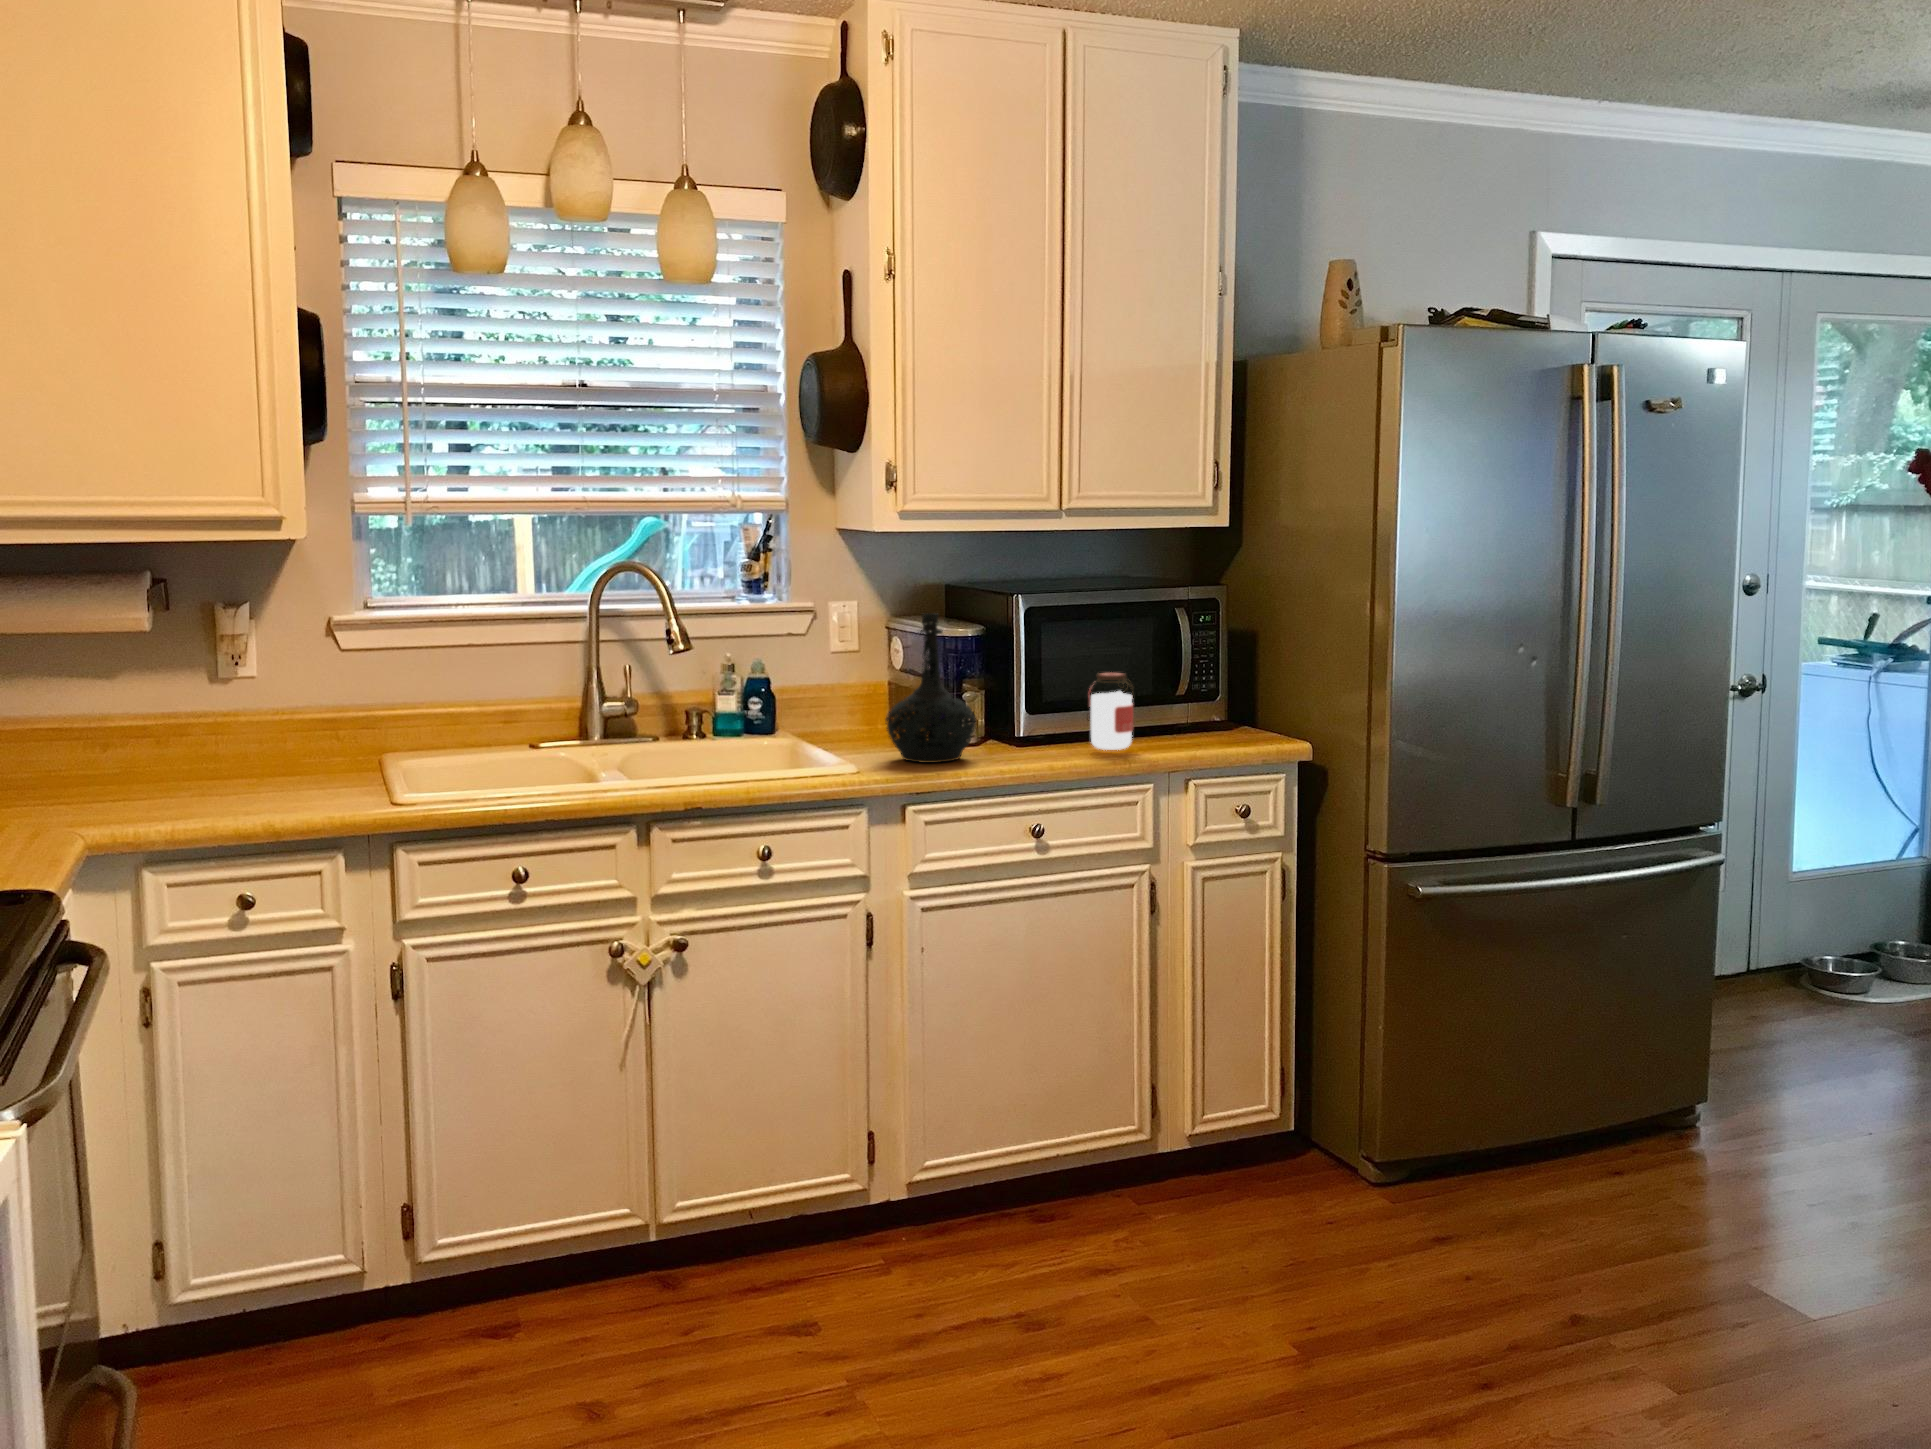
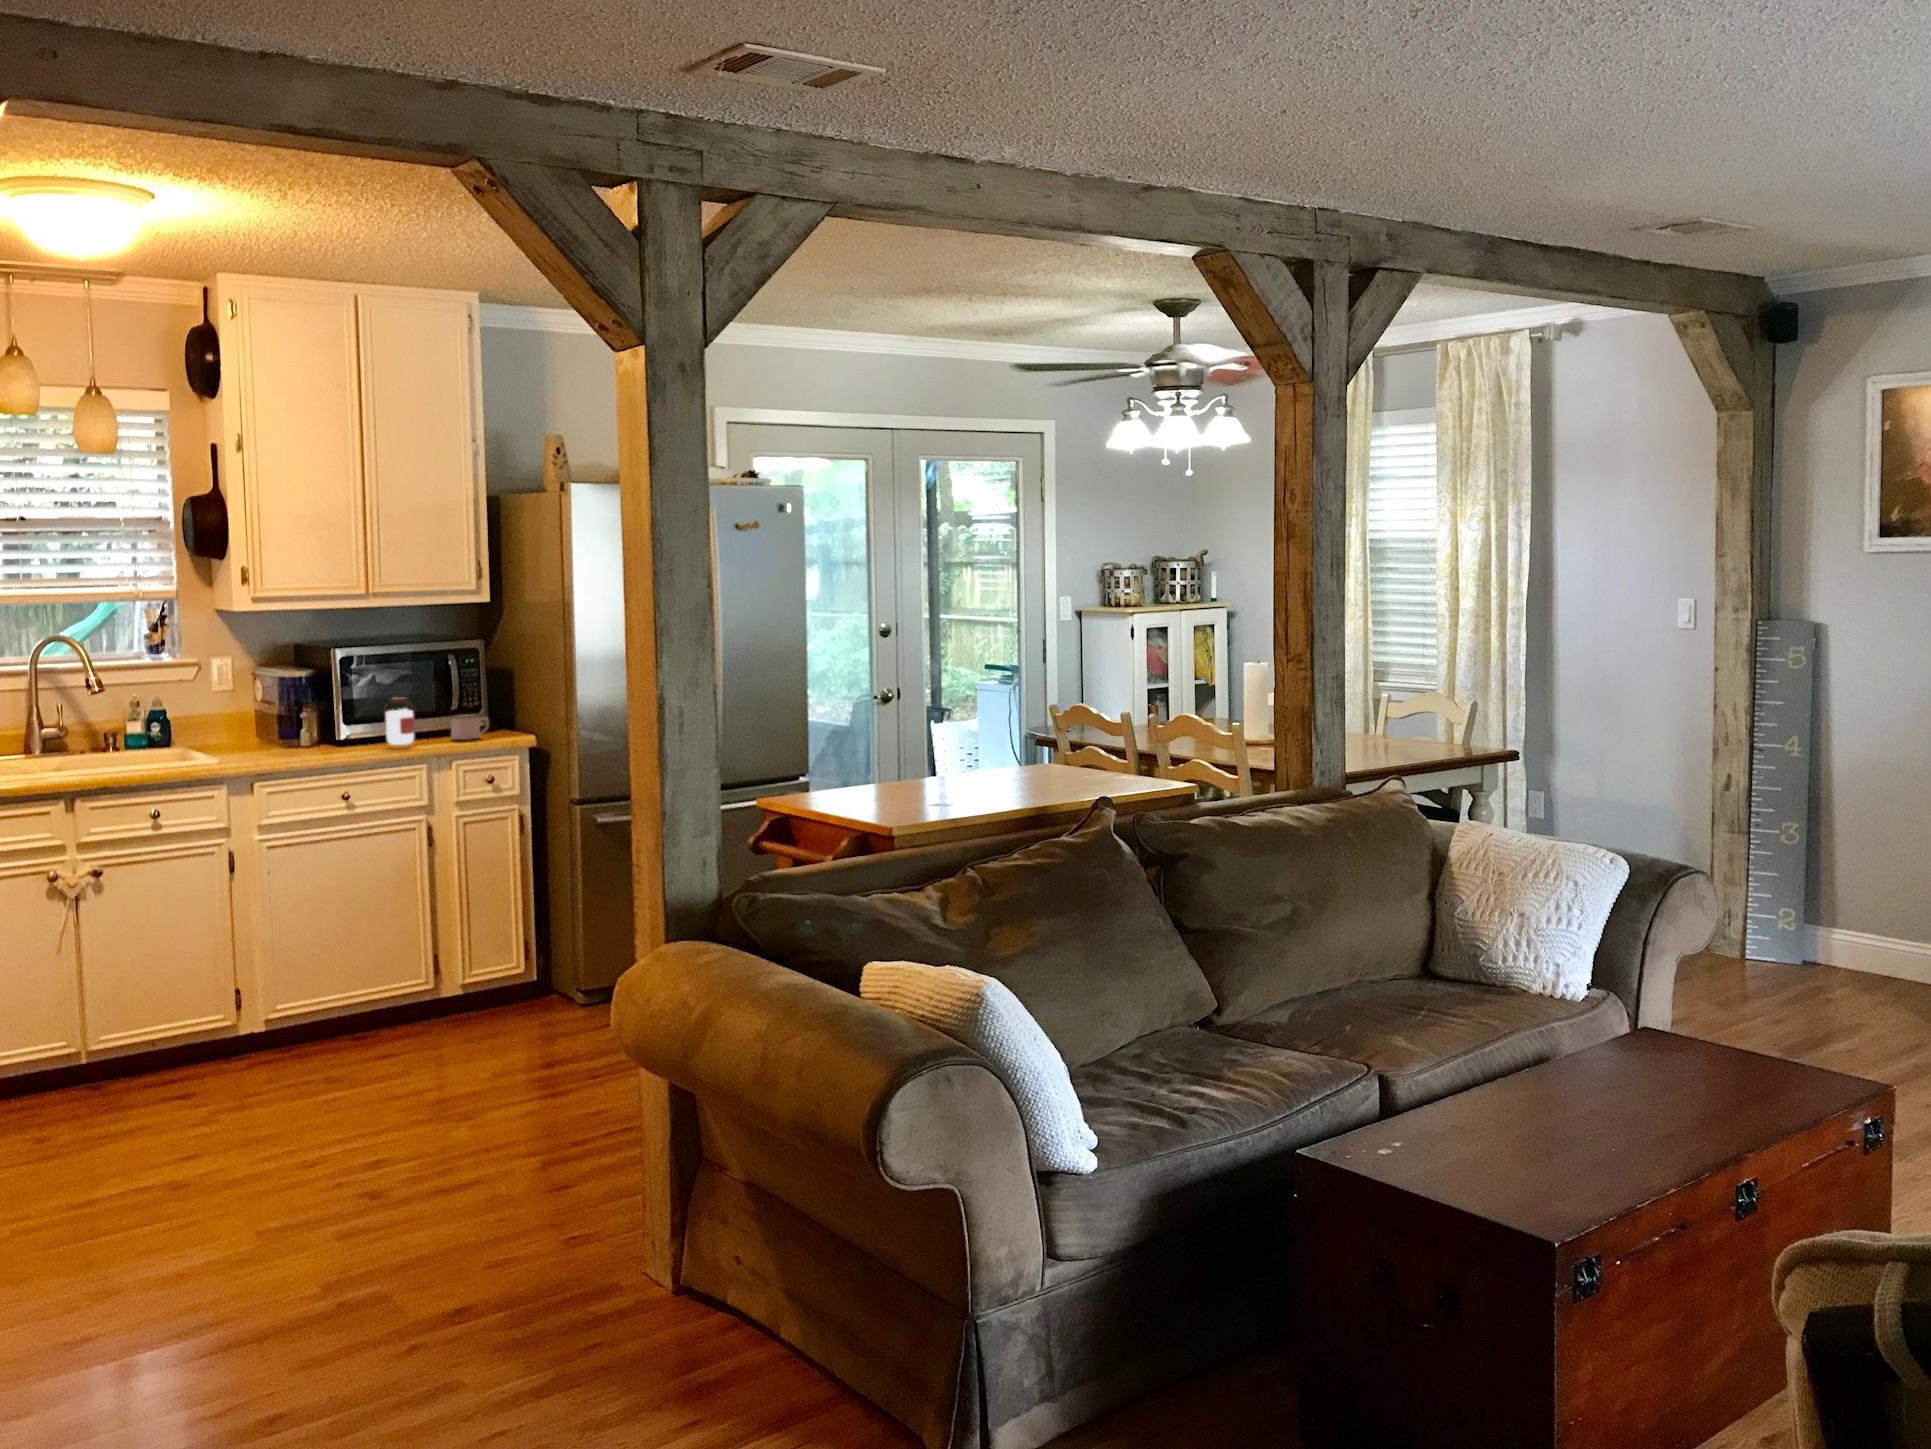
bottle: present [886,614,976,763] -> none [242,663,305,757]
mug: none [1181,702,1239,744] -> present [451,714,489,740]

